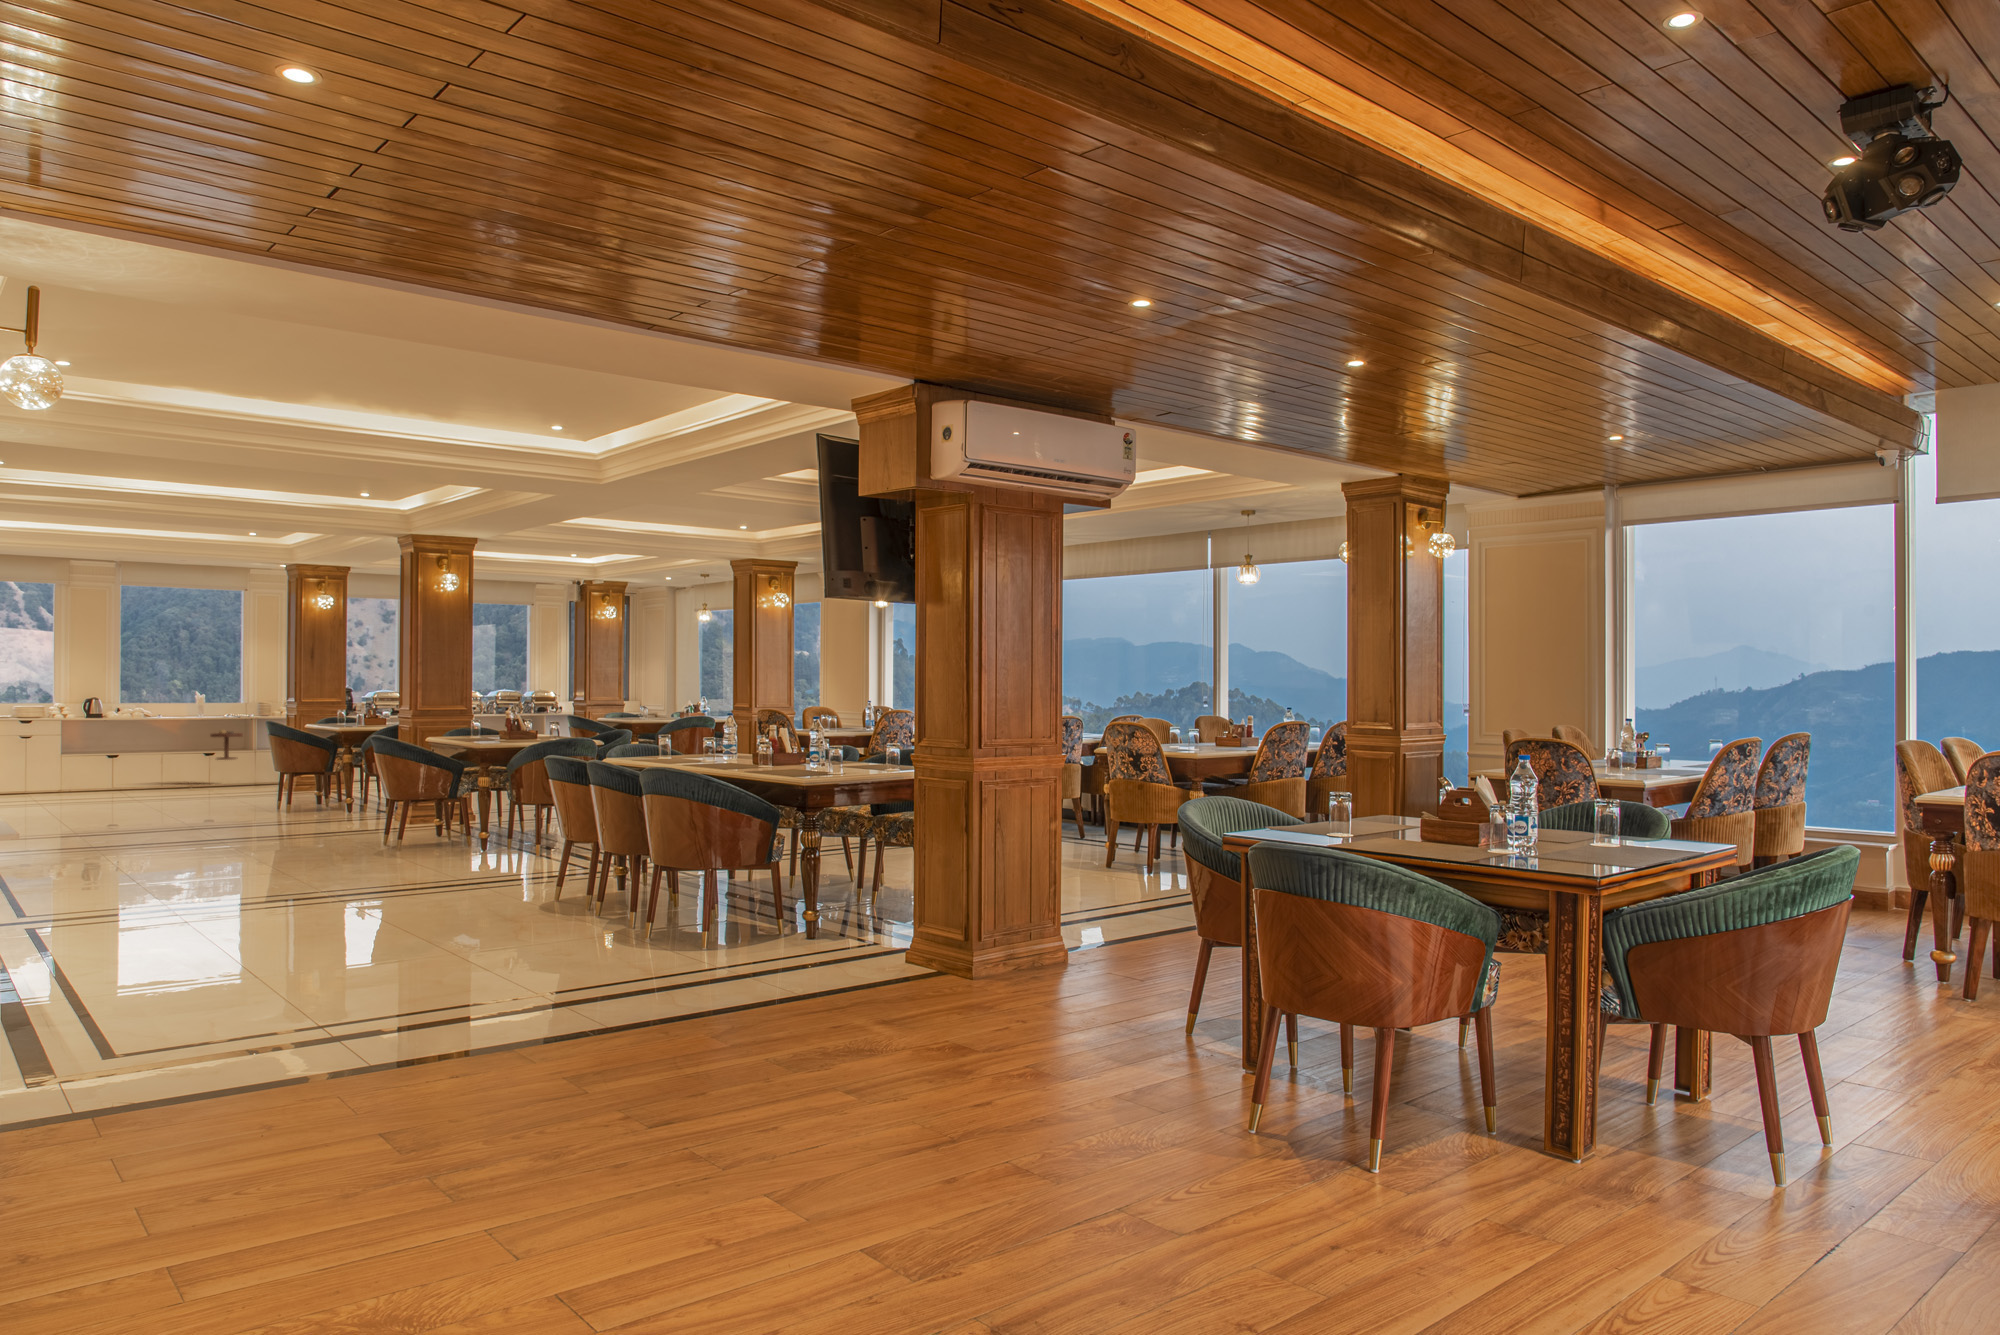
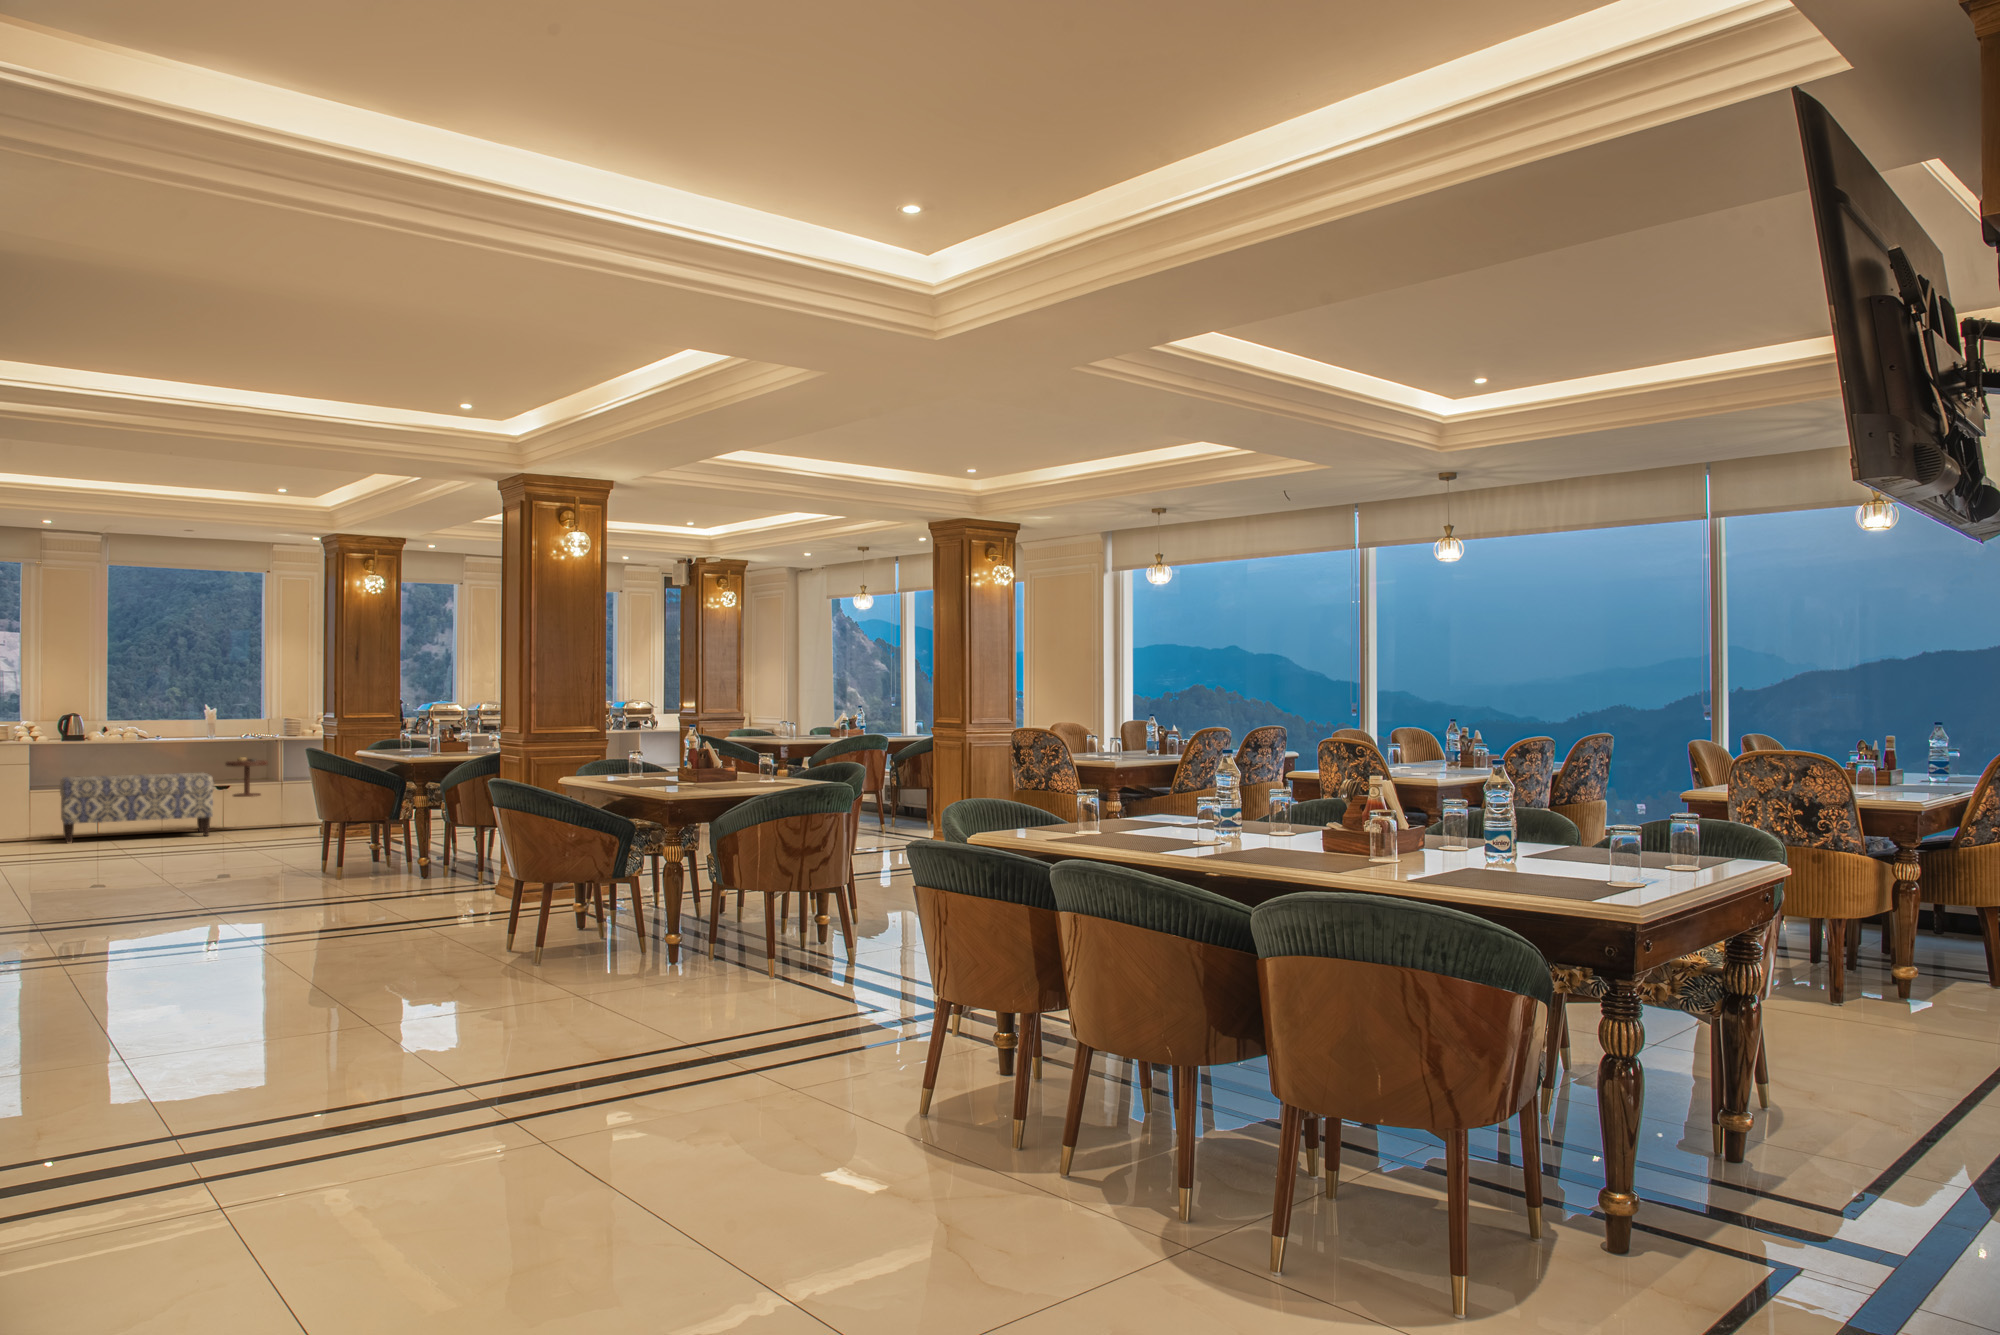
bench: none [86,742,201,792] -> present [60,772,214,843]

